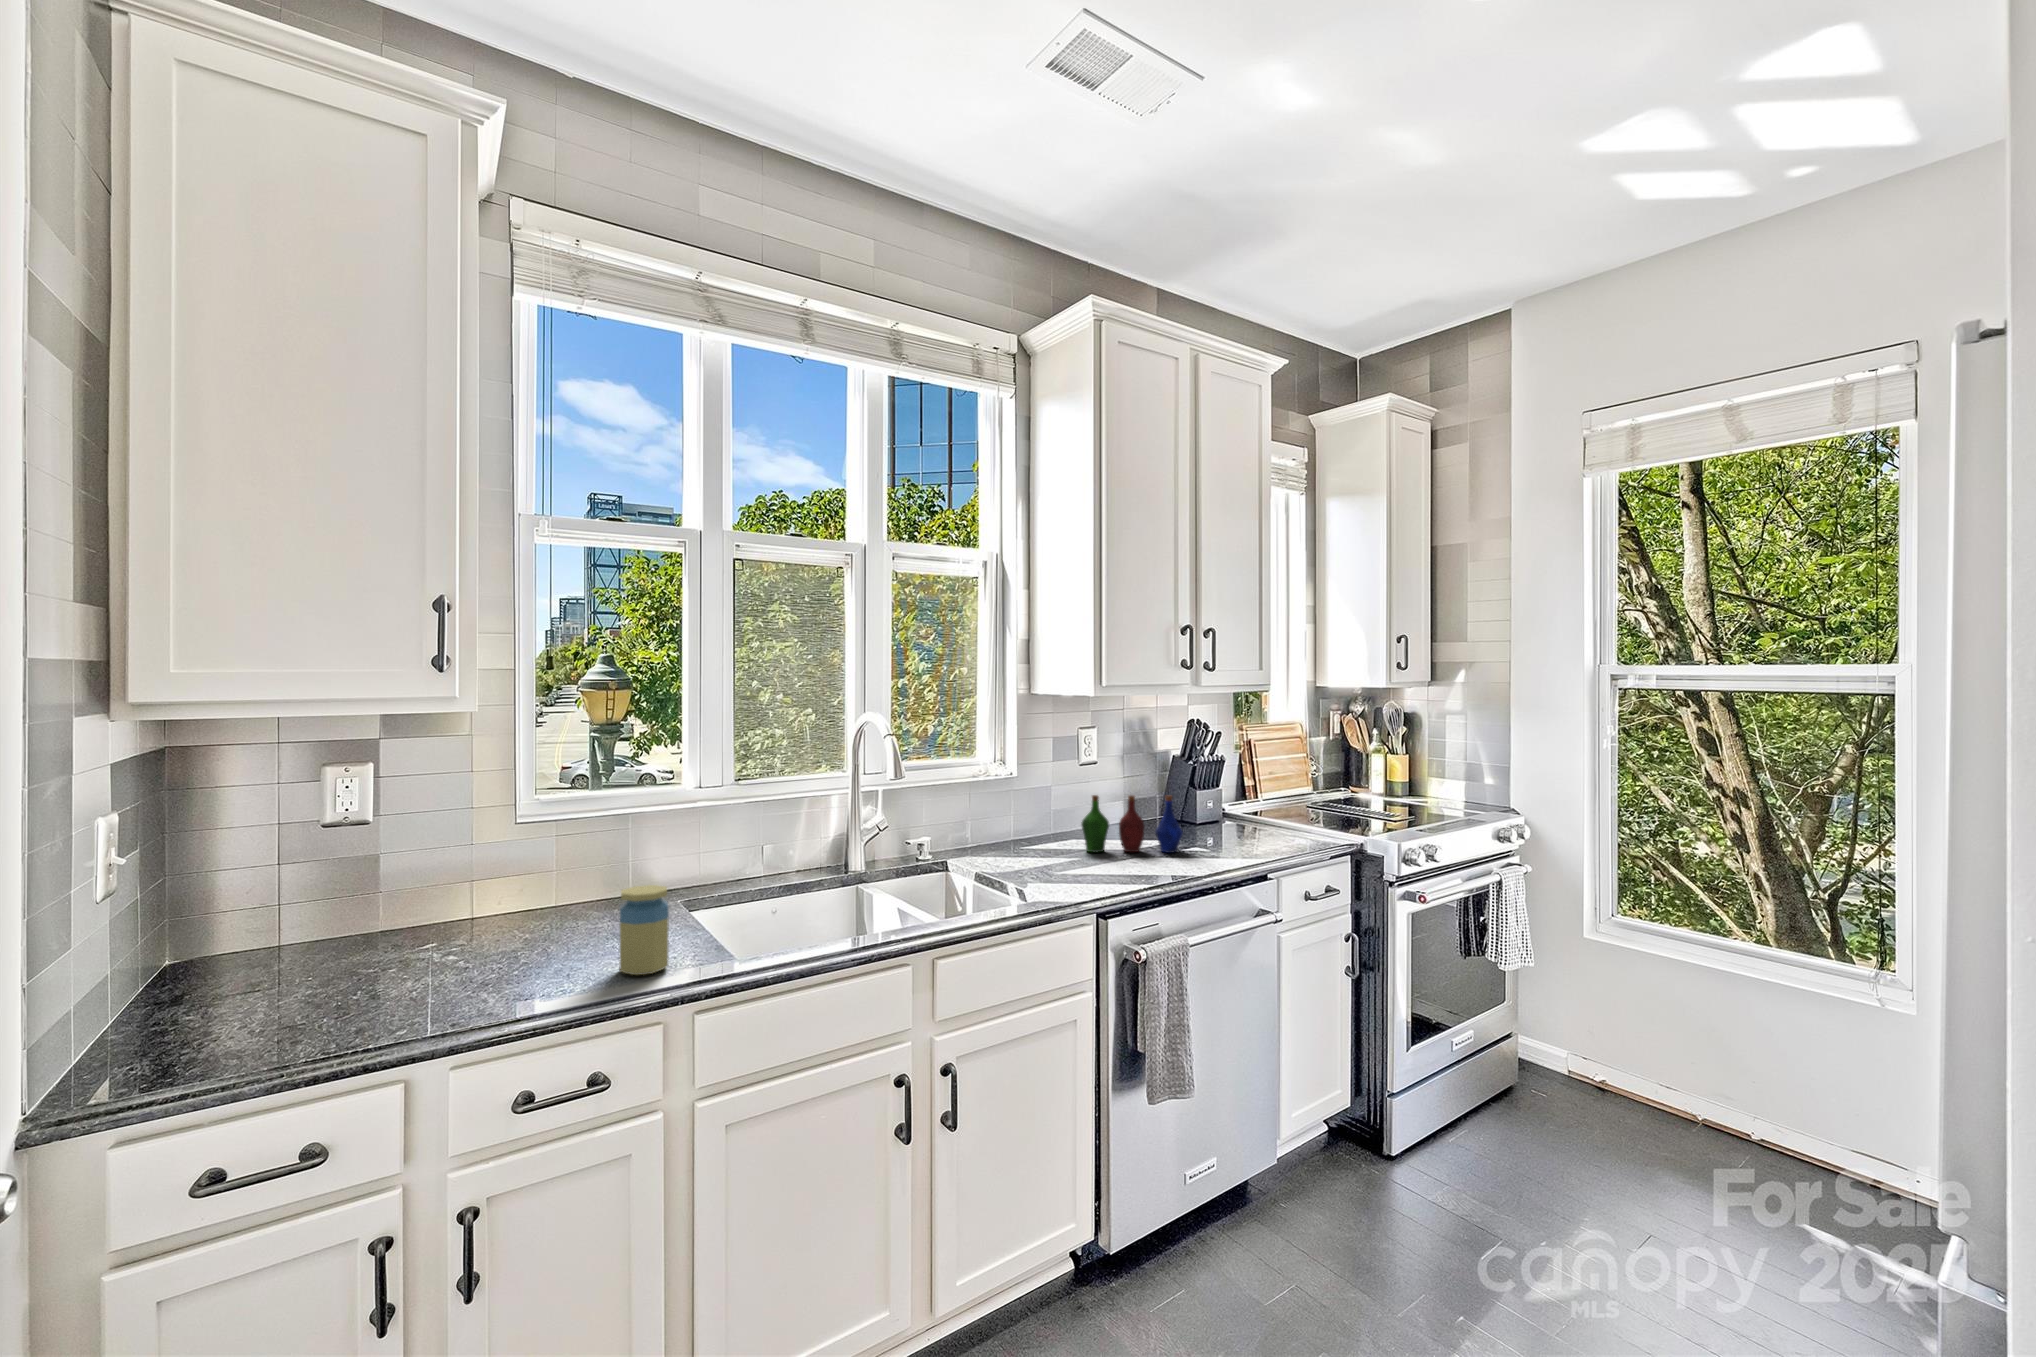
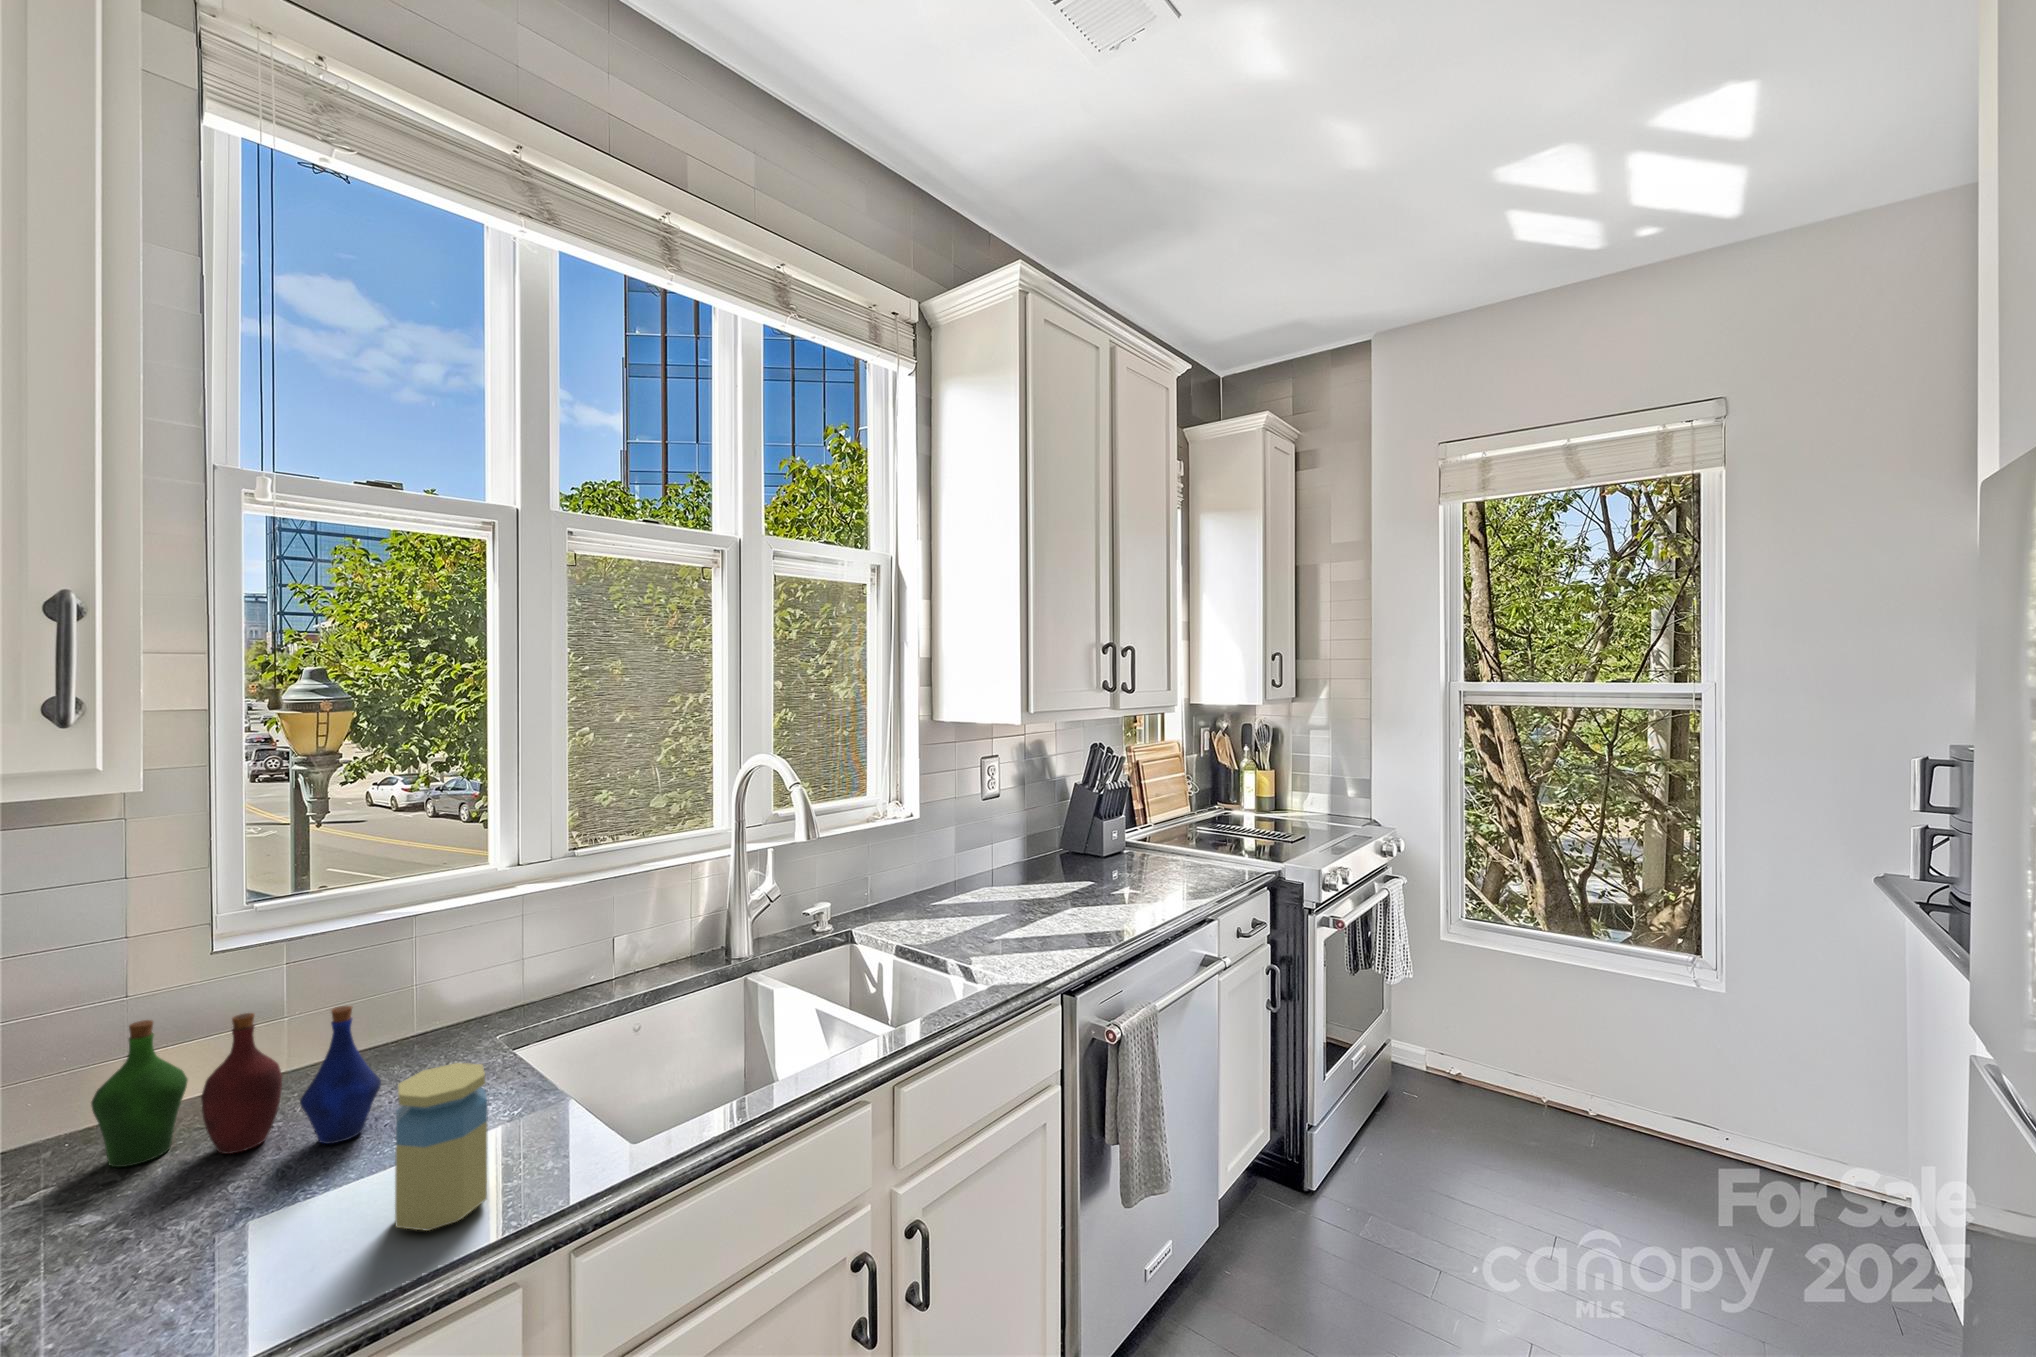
bottle: present [1081,795,1183,853] -> present [91,1006,381,1167]

